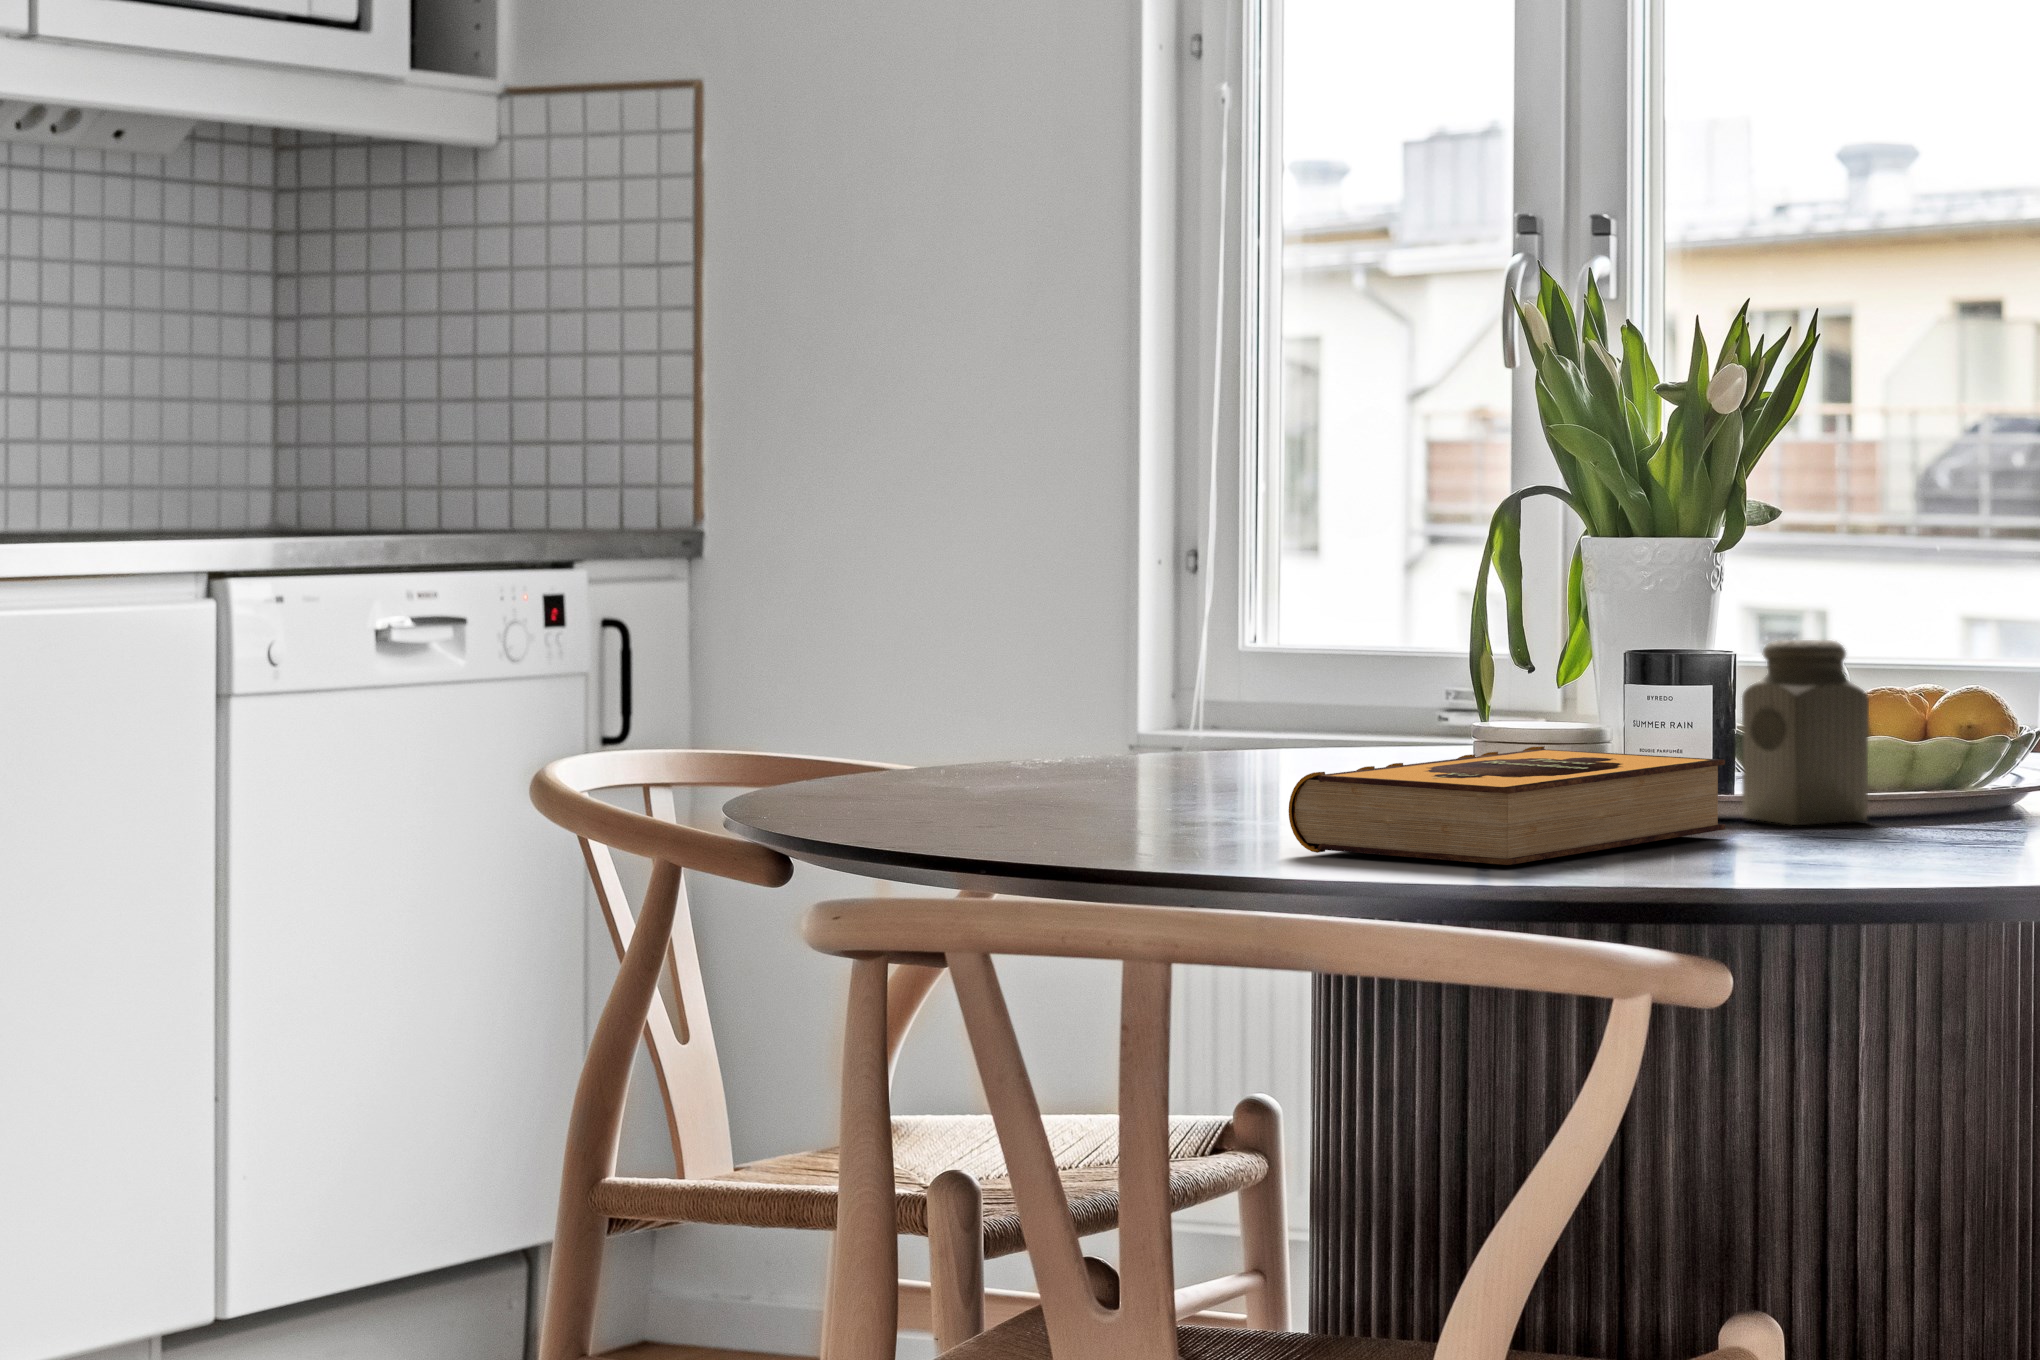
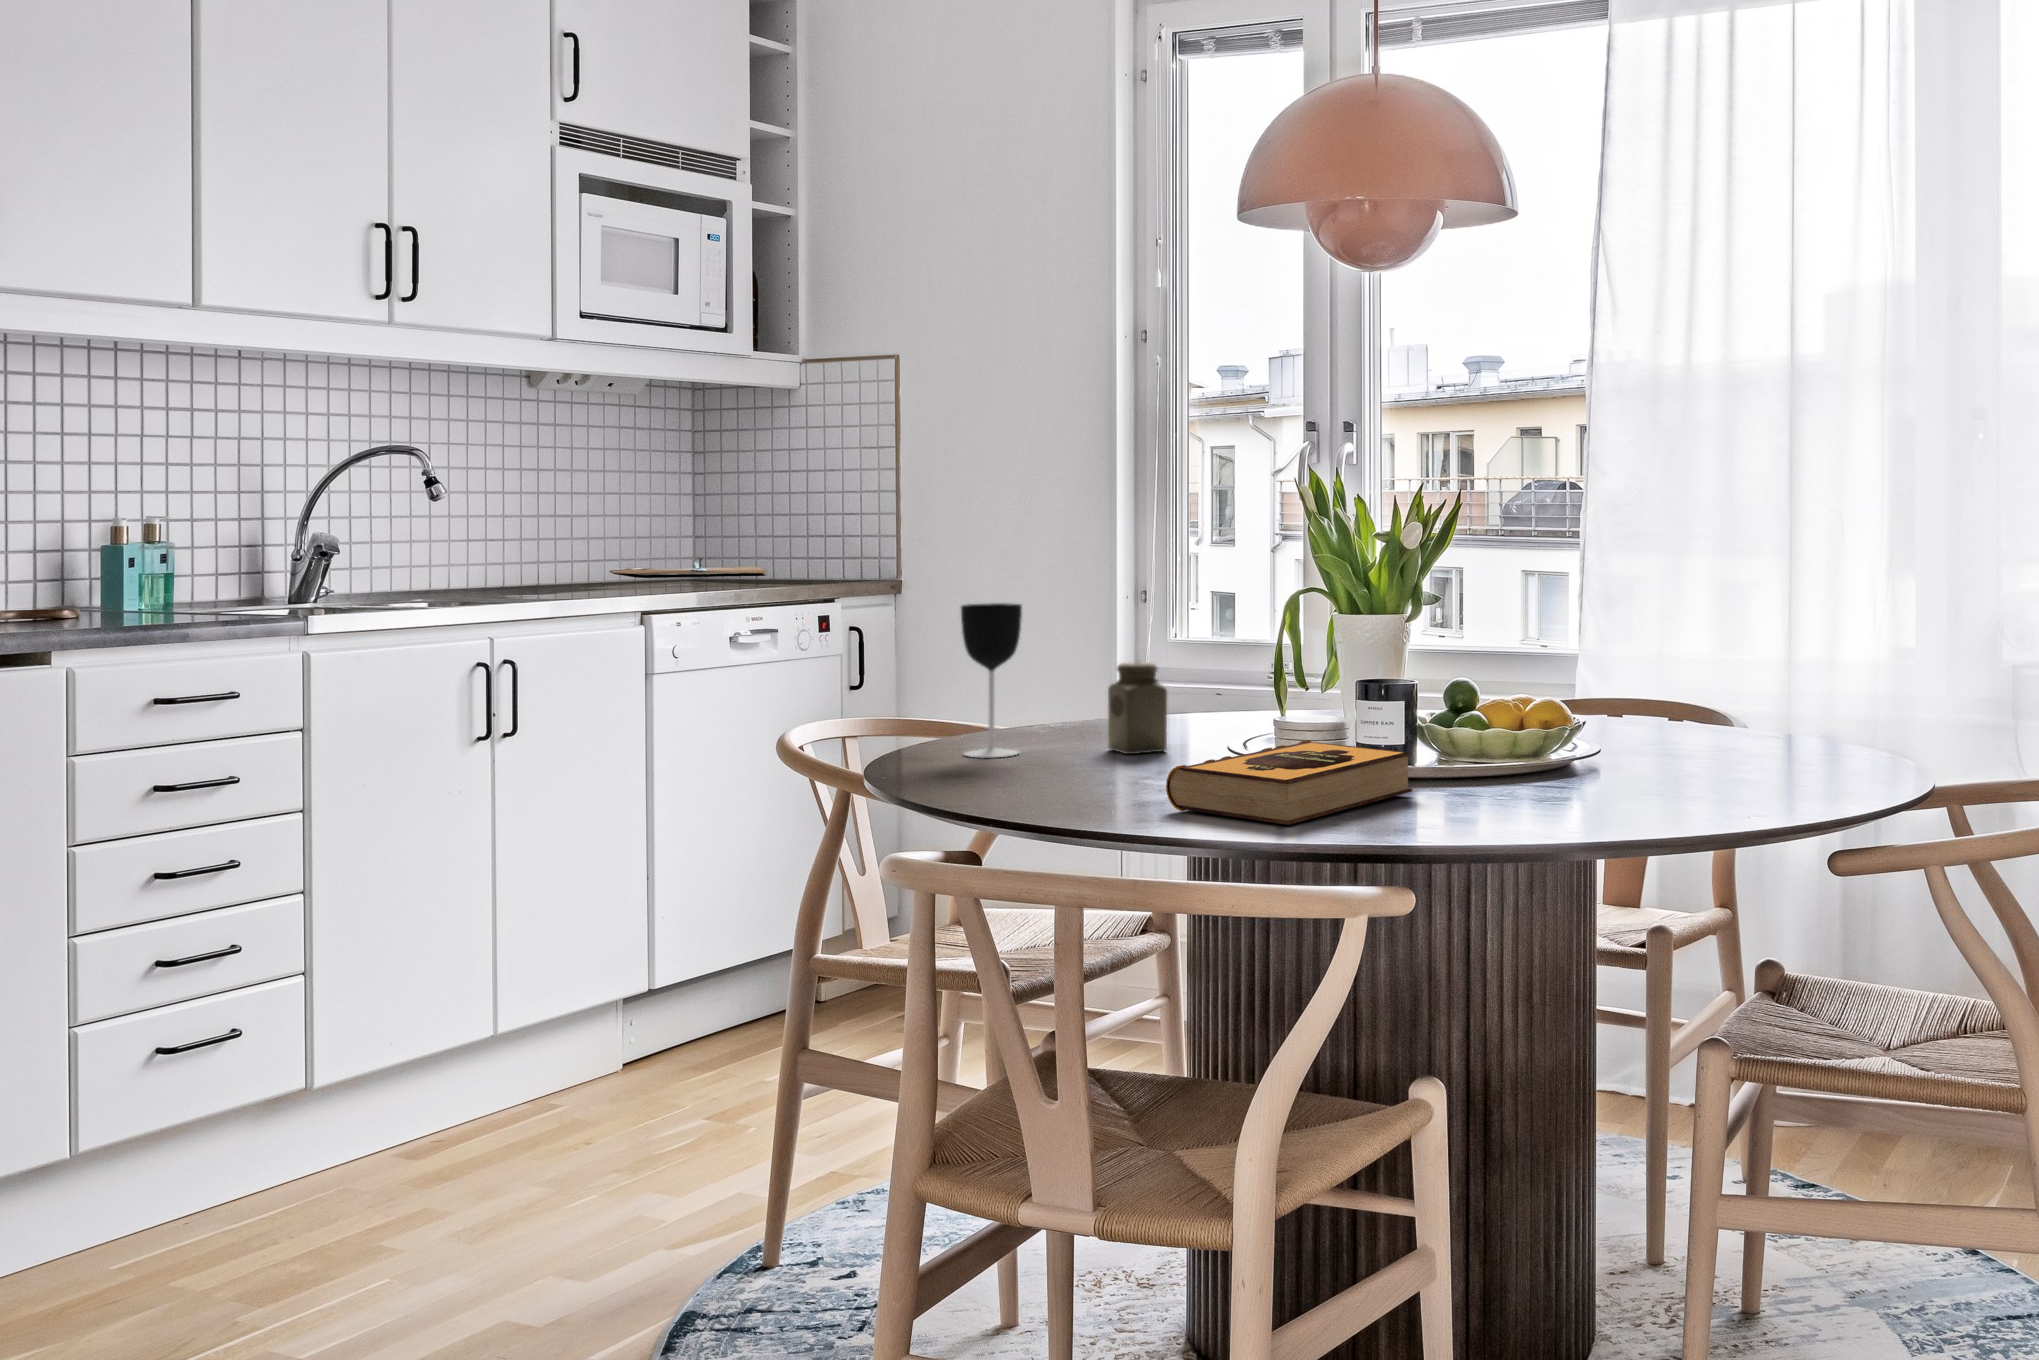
cutting board: none [100,481,433,519] -> present [610,558,767,575]
wine glass: none [892,518,1006,799] -> present [961,603,1022,757]
salt shaker: present [1742,640,1869,825] -> present [1108,662,1167,754]

